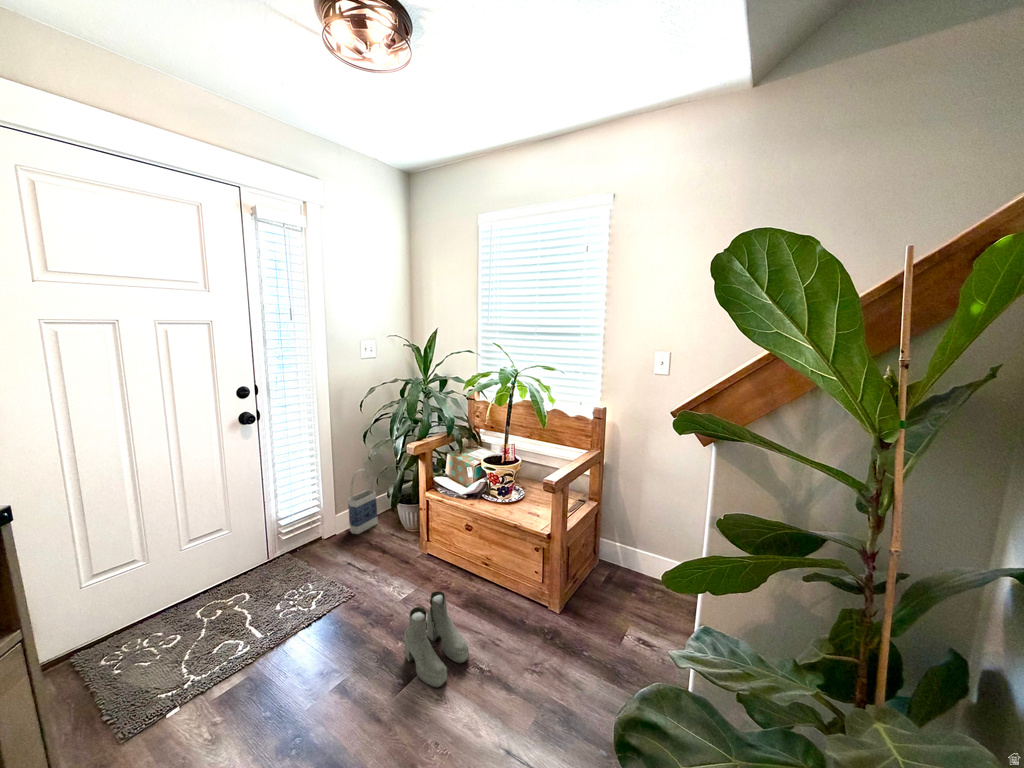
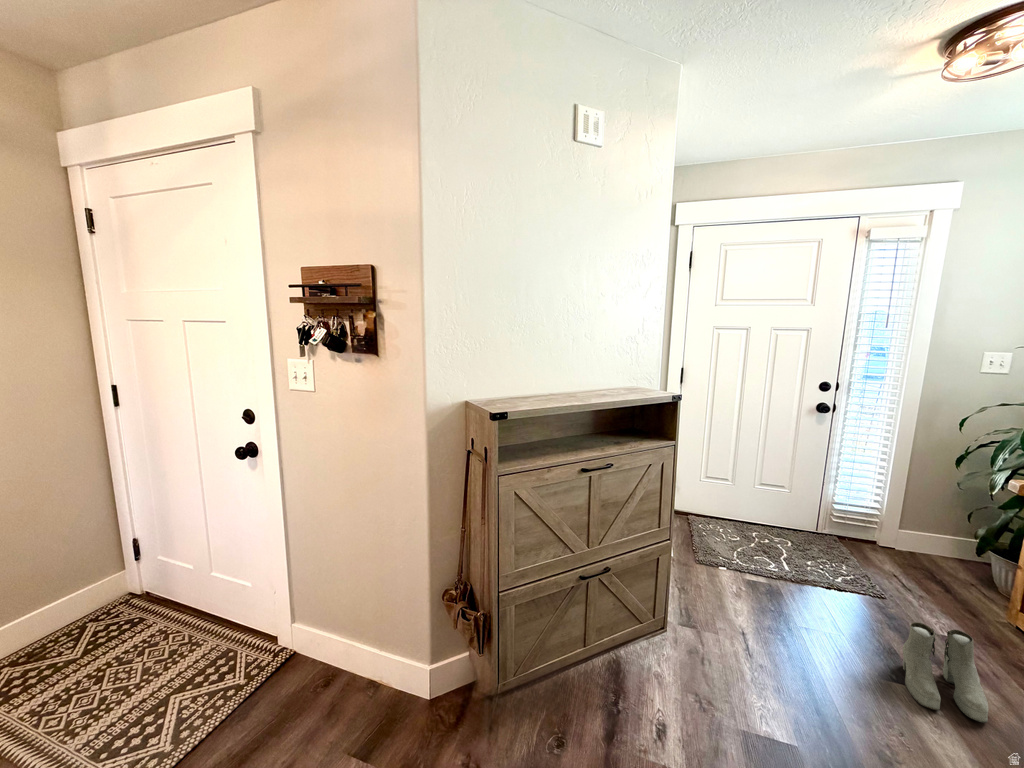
bag: present [348,469,378,534] -> none [913,492,960,565]

